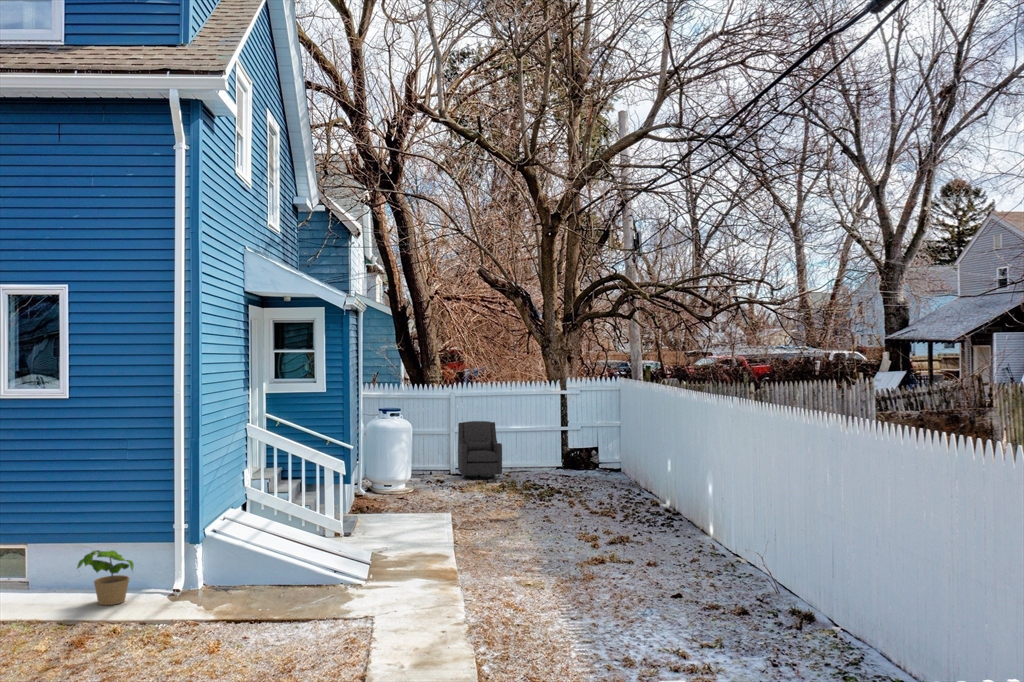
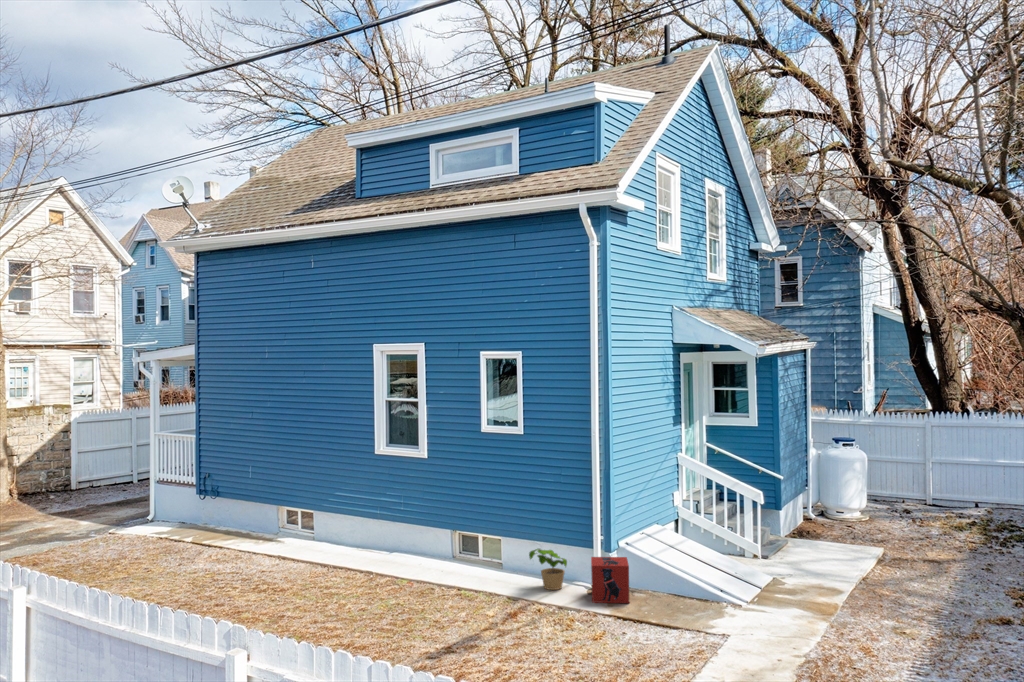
chair: present [458,421,502,479] -> none [934,452,984,515]
storage box: none [170,547,230,611] -> present [591,557,629,603]

